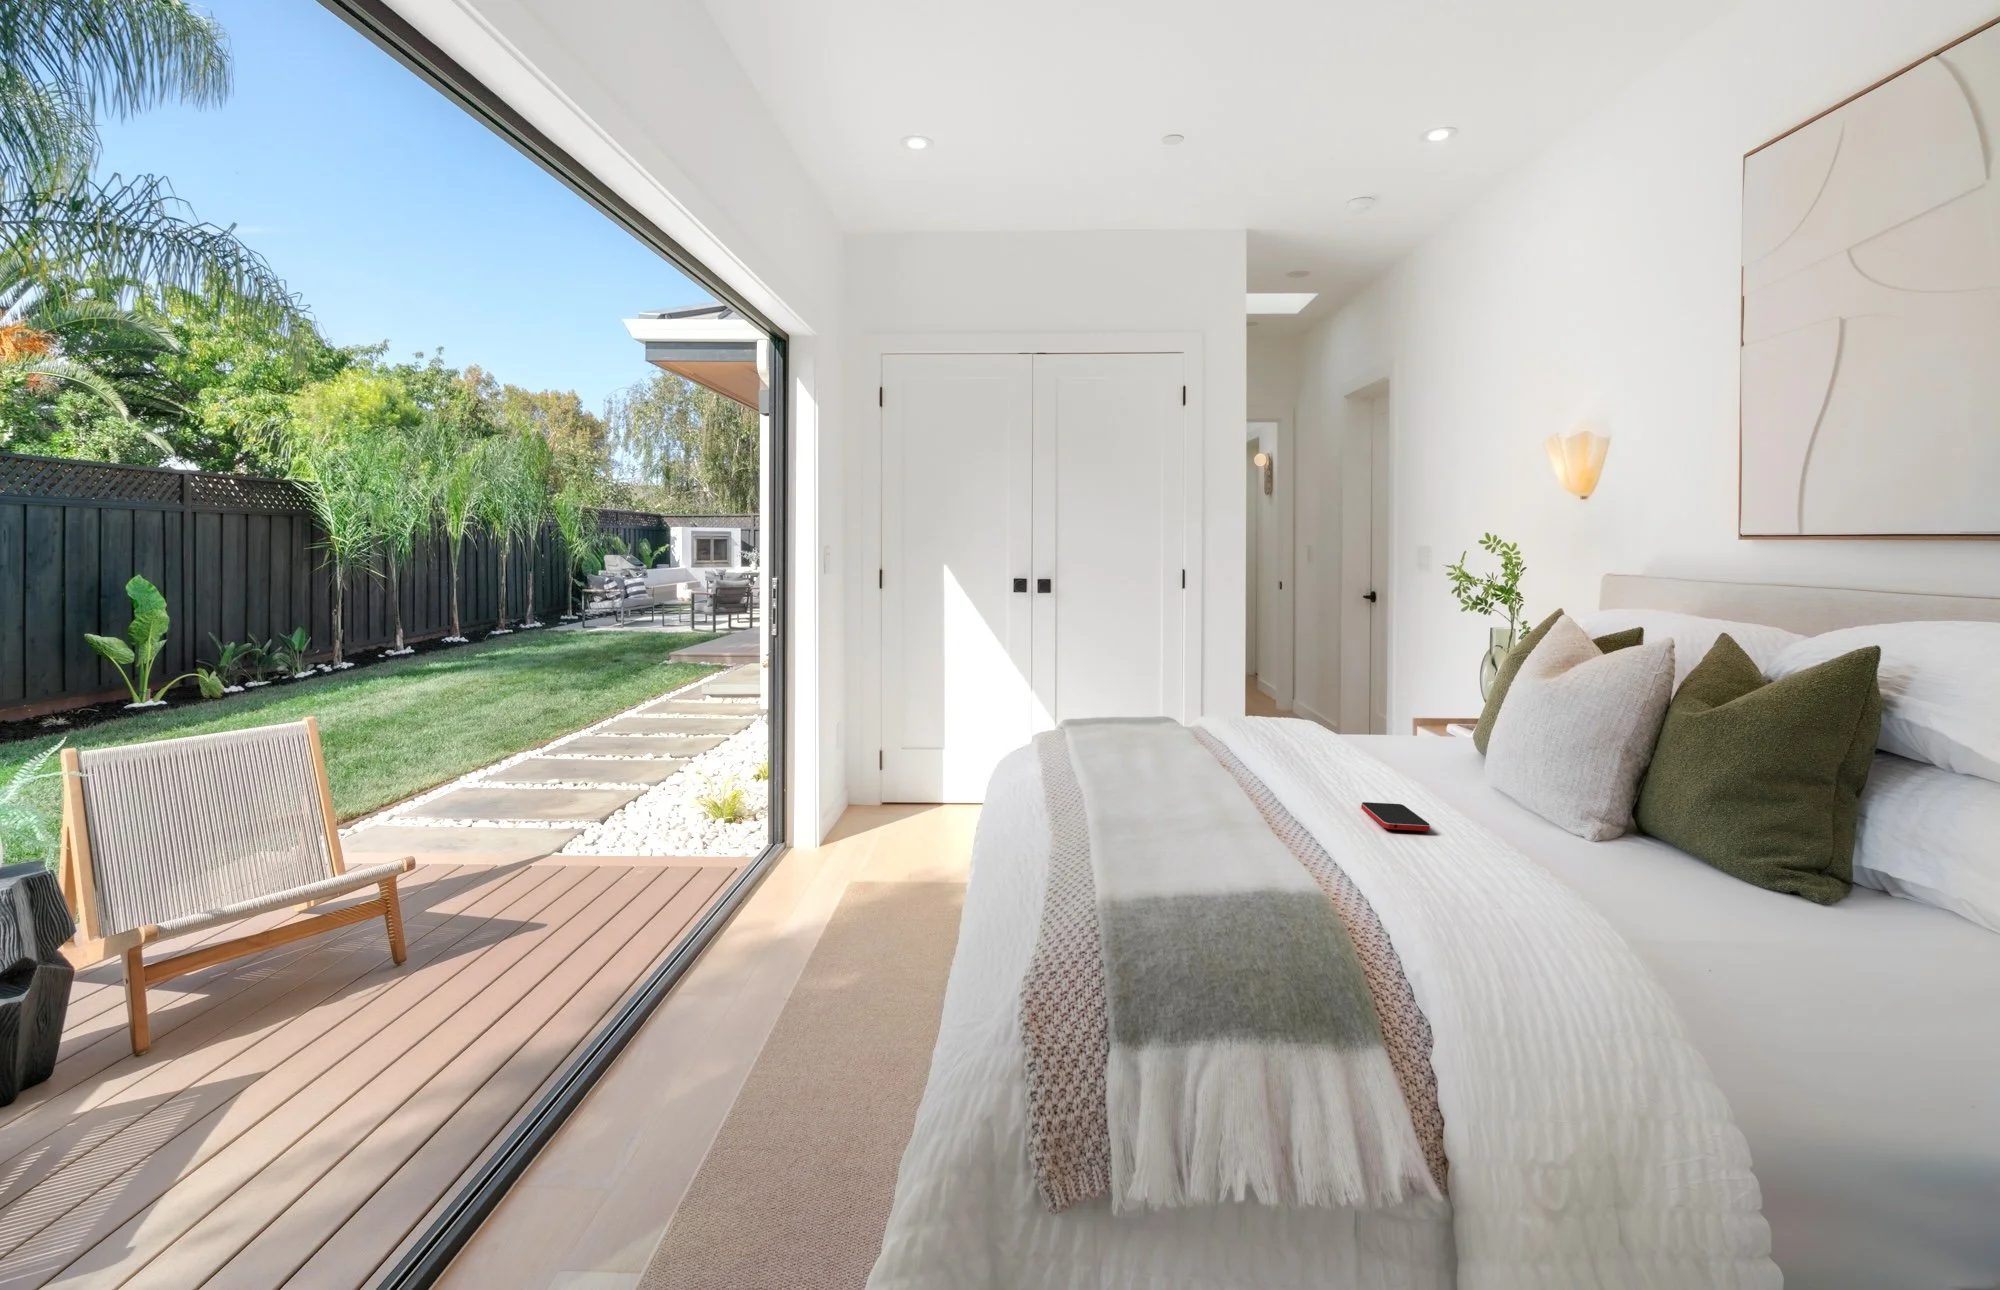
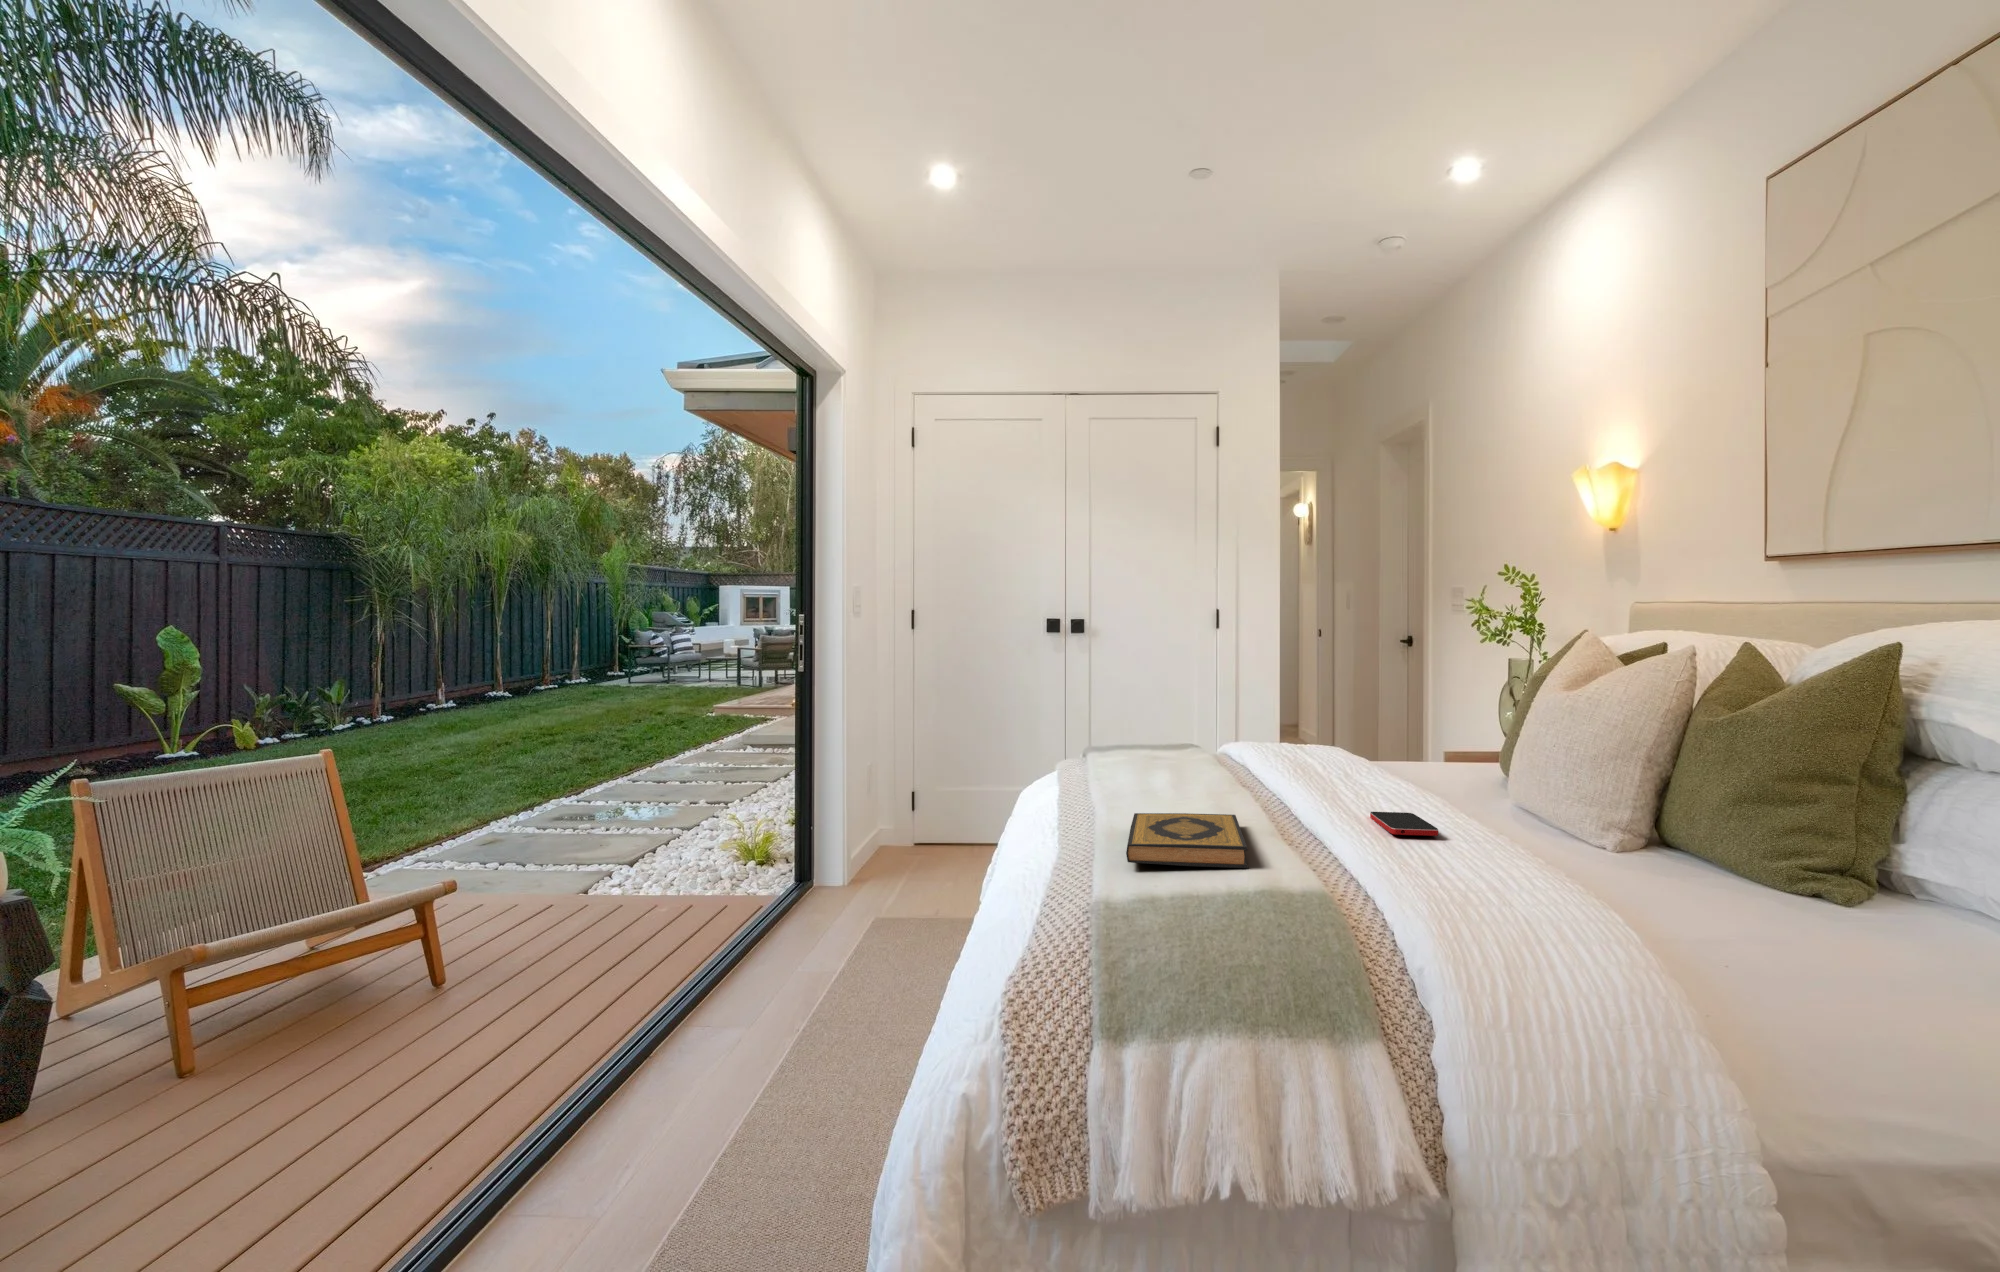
hardback book: none [1130,802,1251,867] -> present [1126,813,1247,868]

